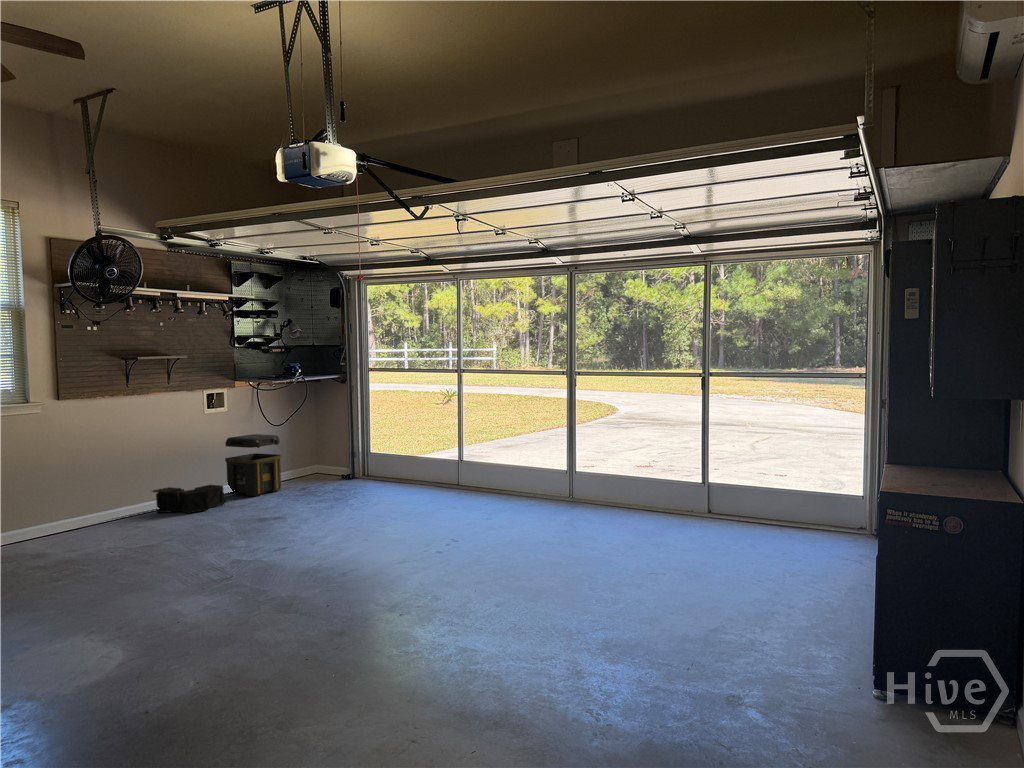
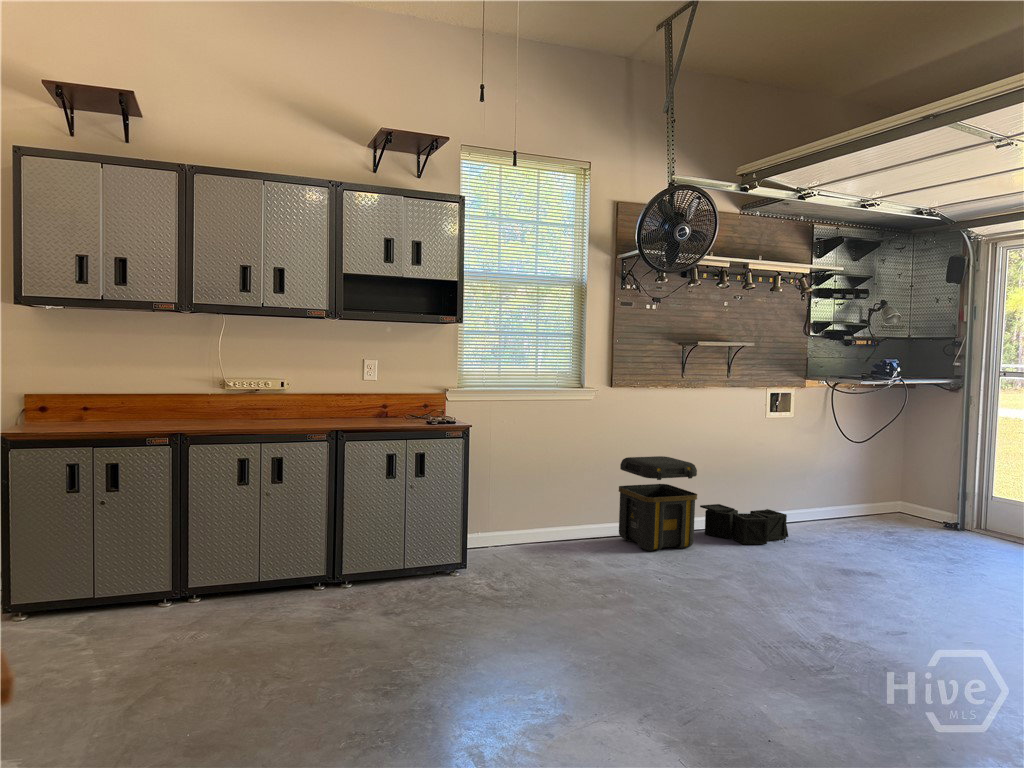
toolbox: present [225,434,282,496] -> present [619,456,697,551]

